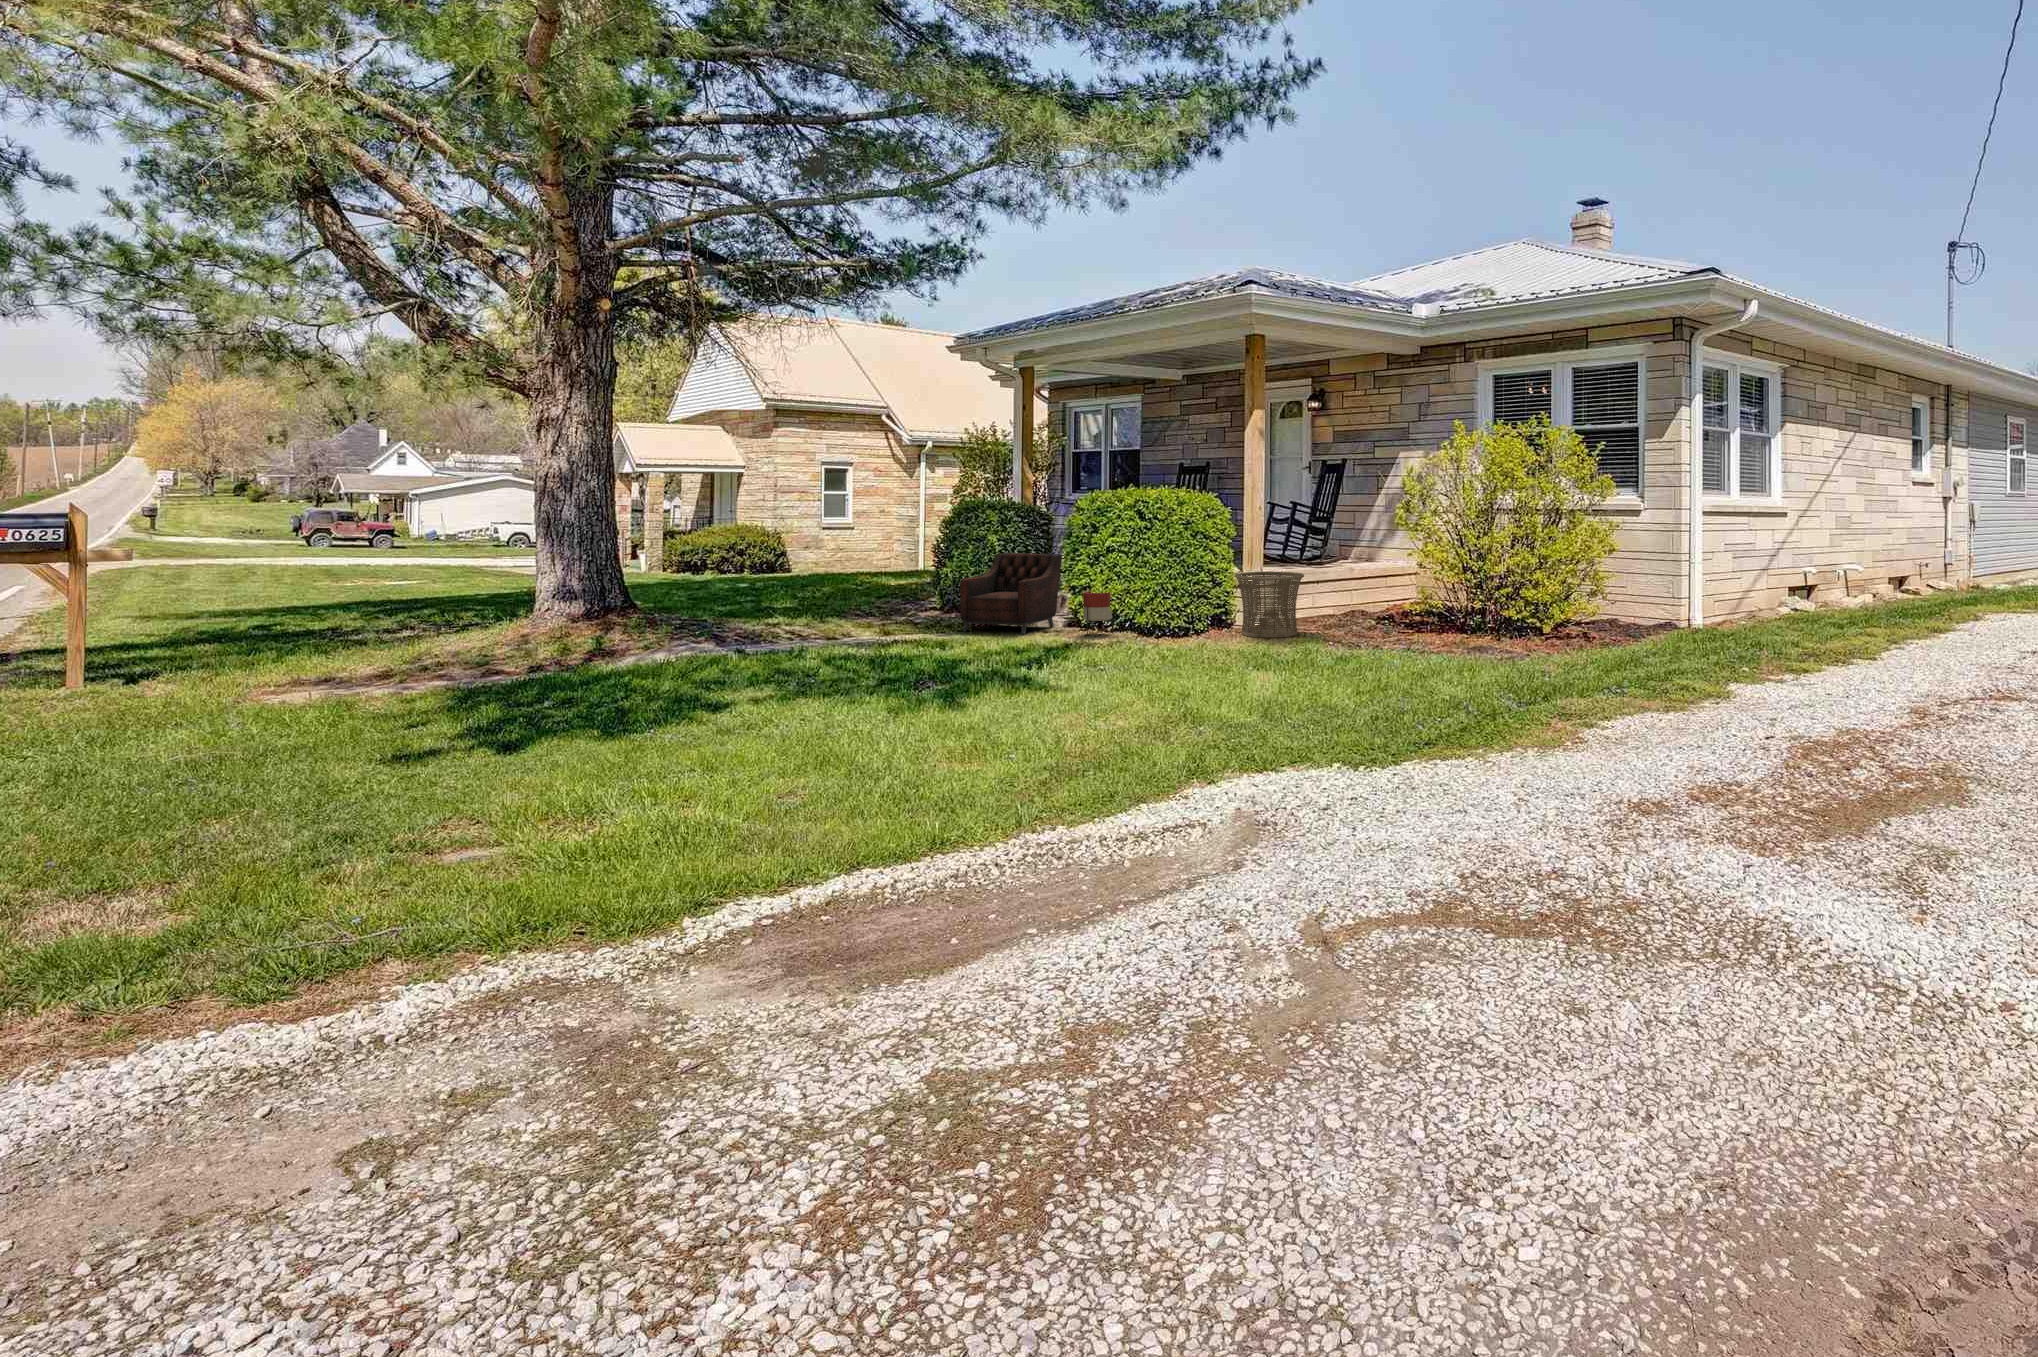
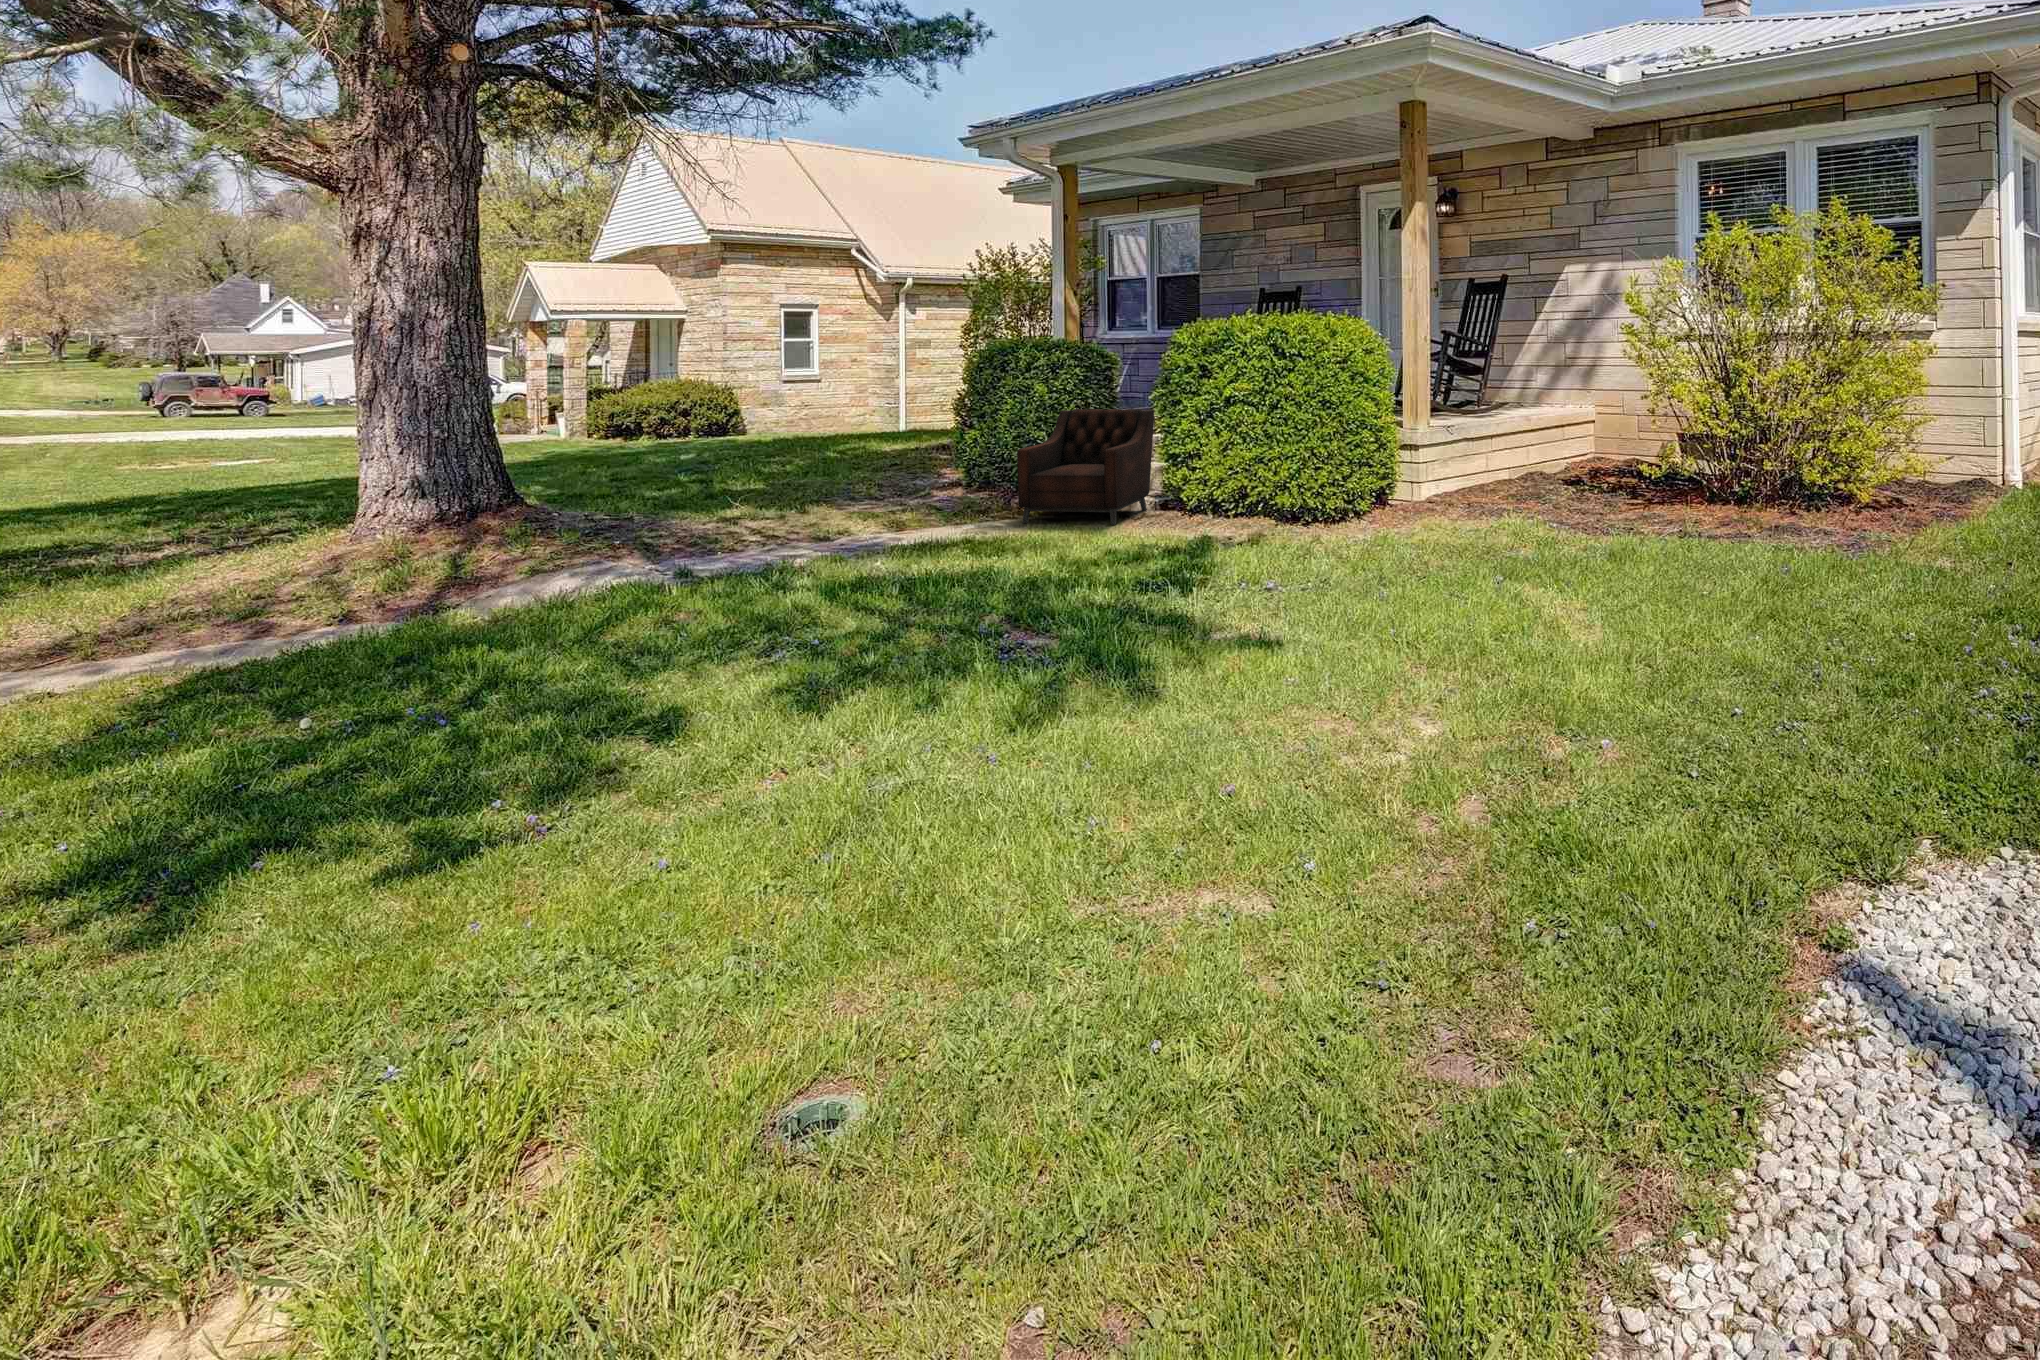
basket: present [1235,572,1304,637] -> none [1407,424,1503,517]
planter: present [1083,591,1113,636] -> none [1198,459,1241,524]

